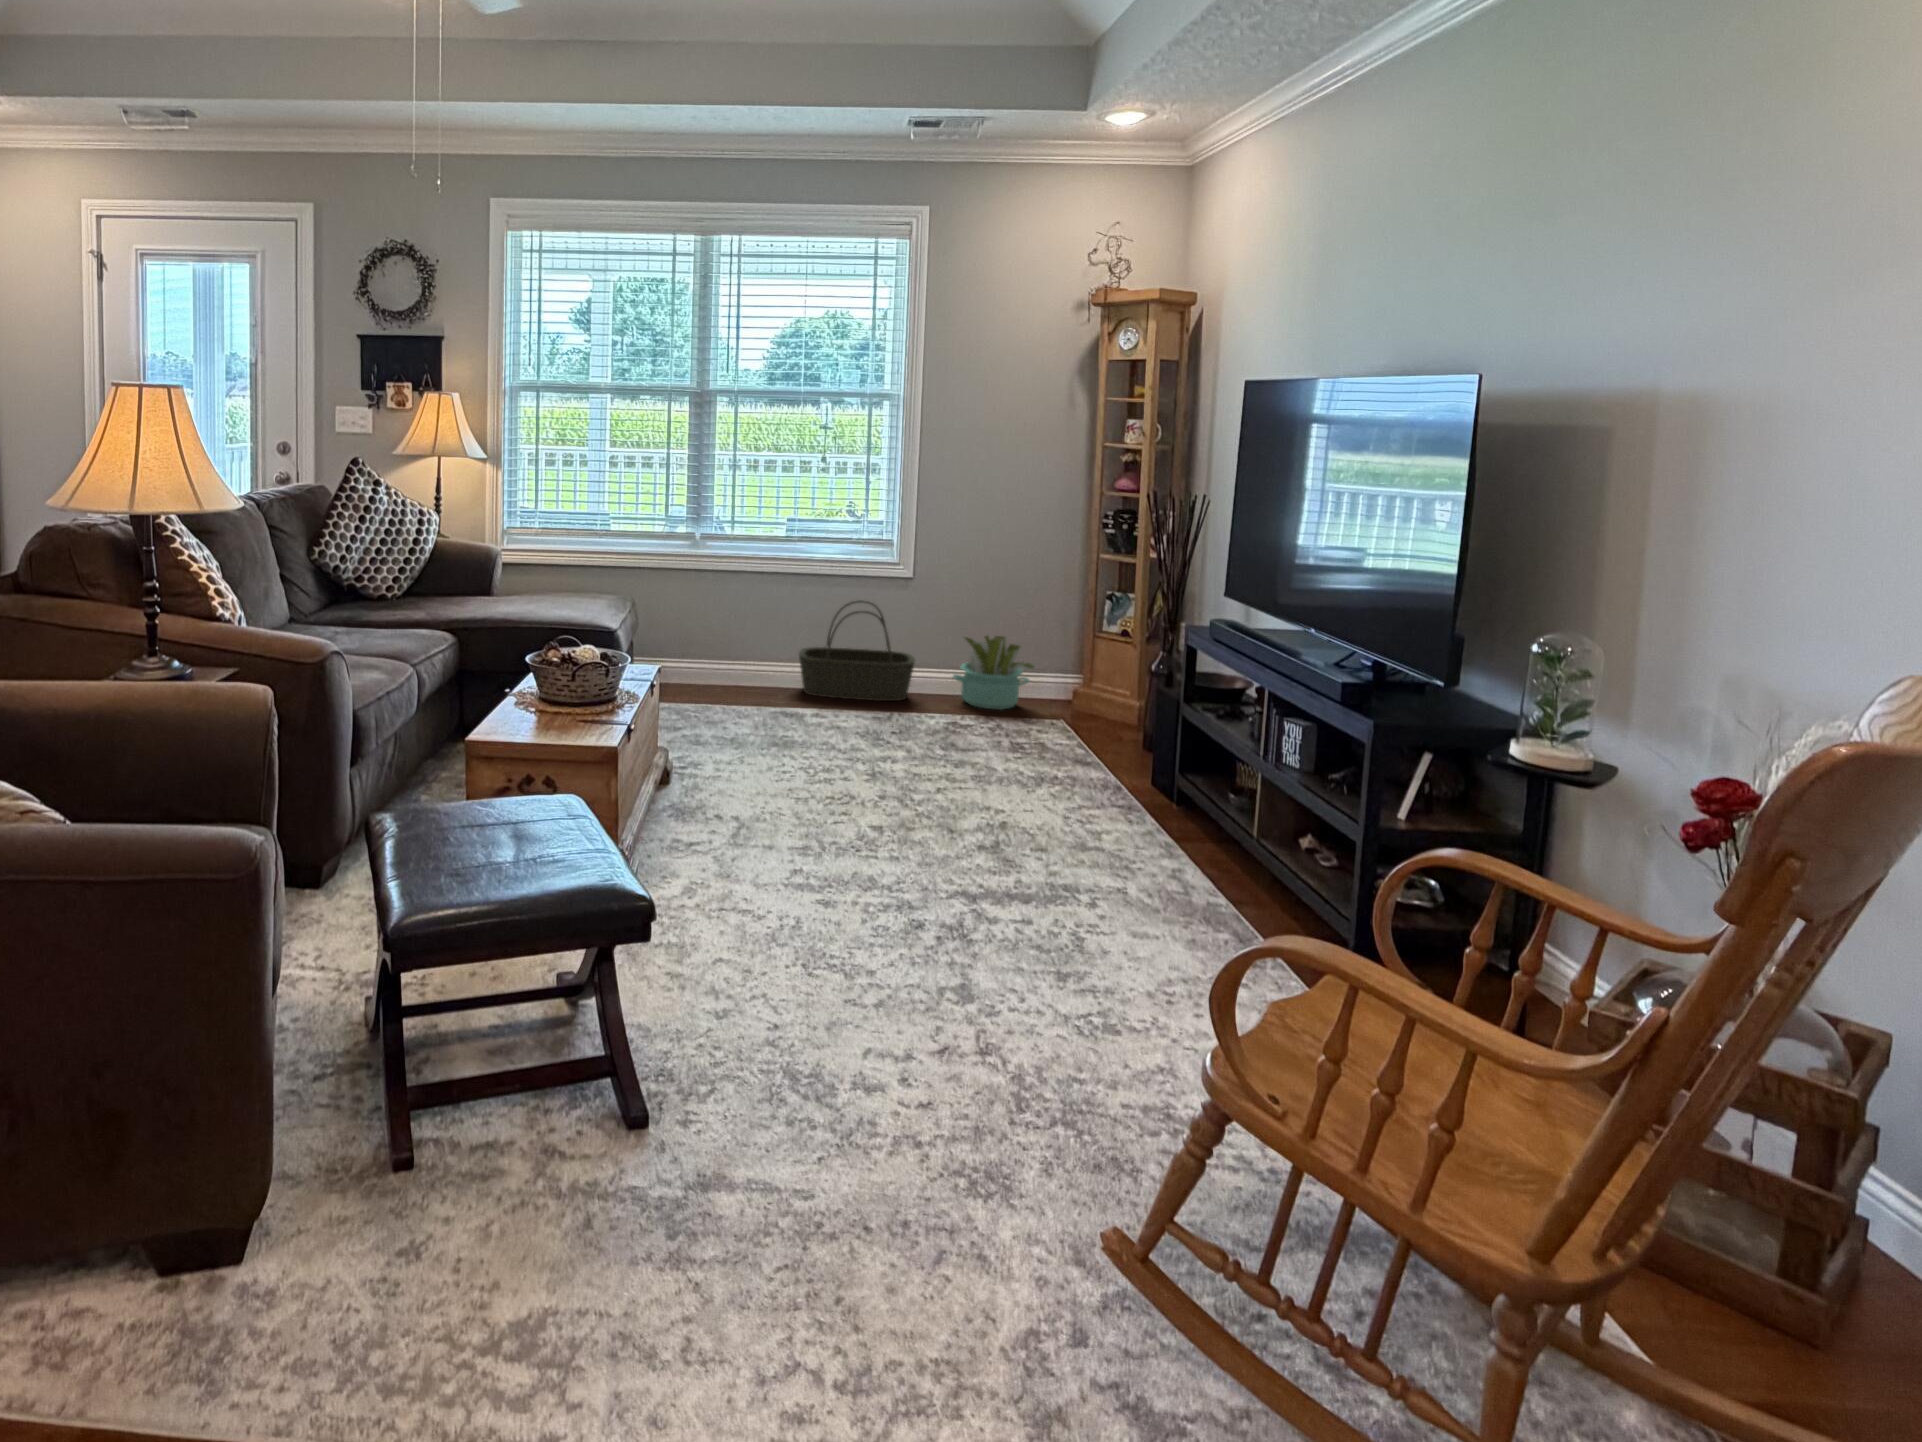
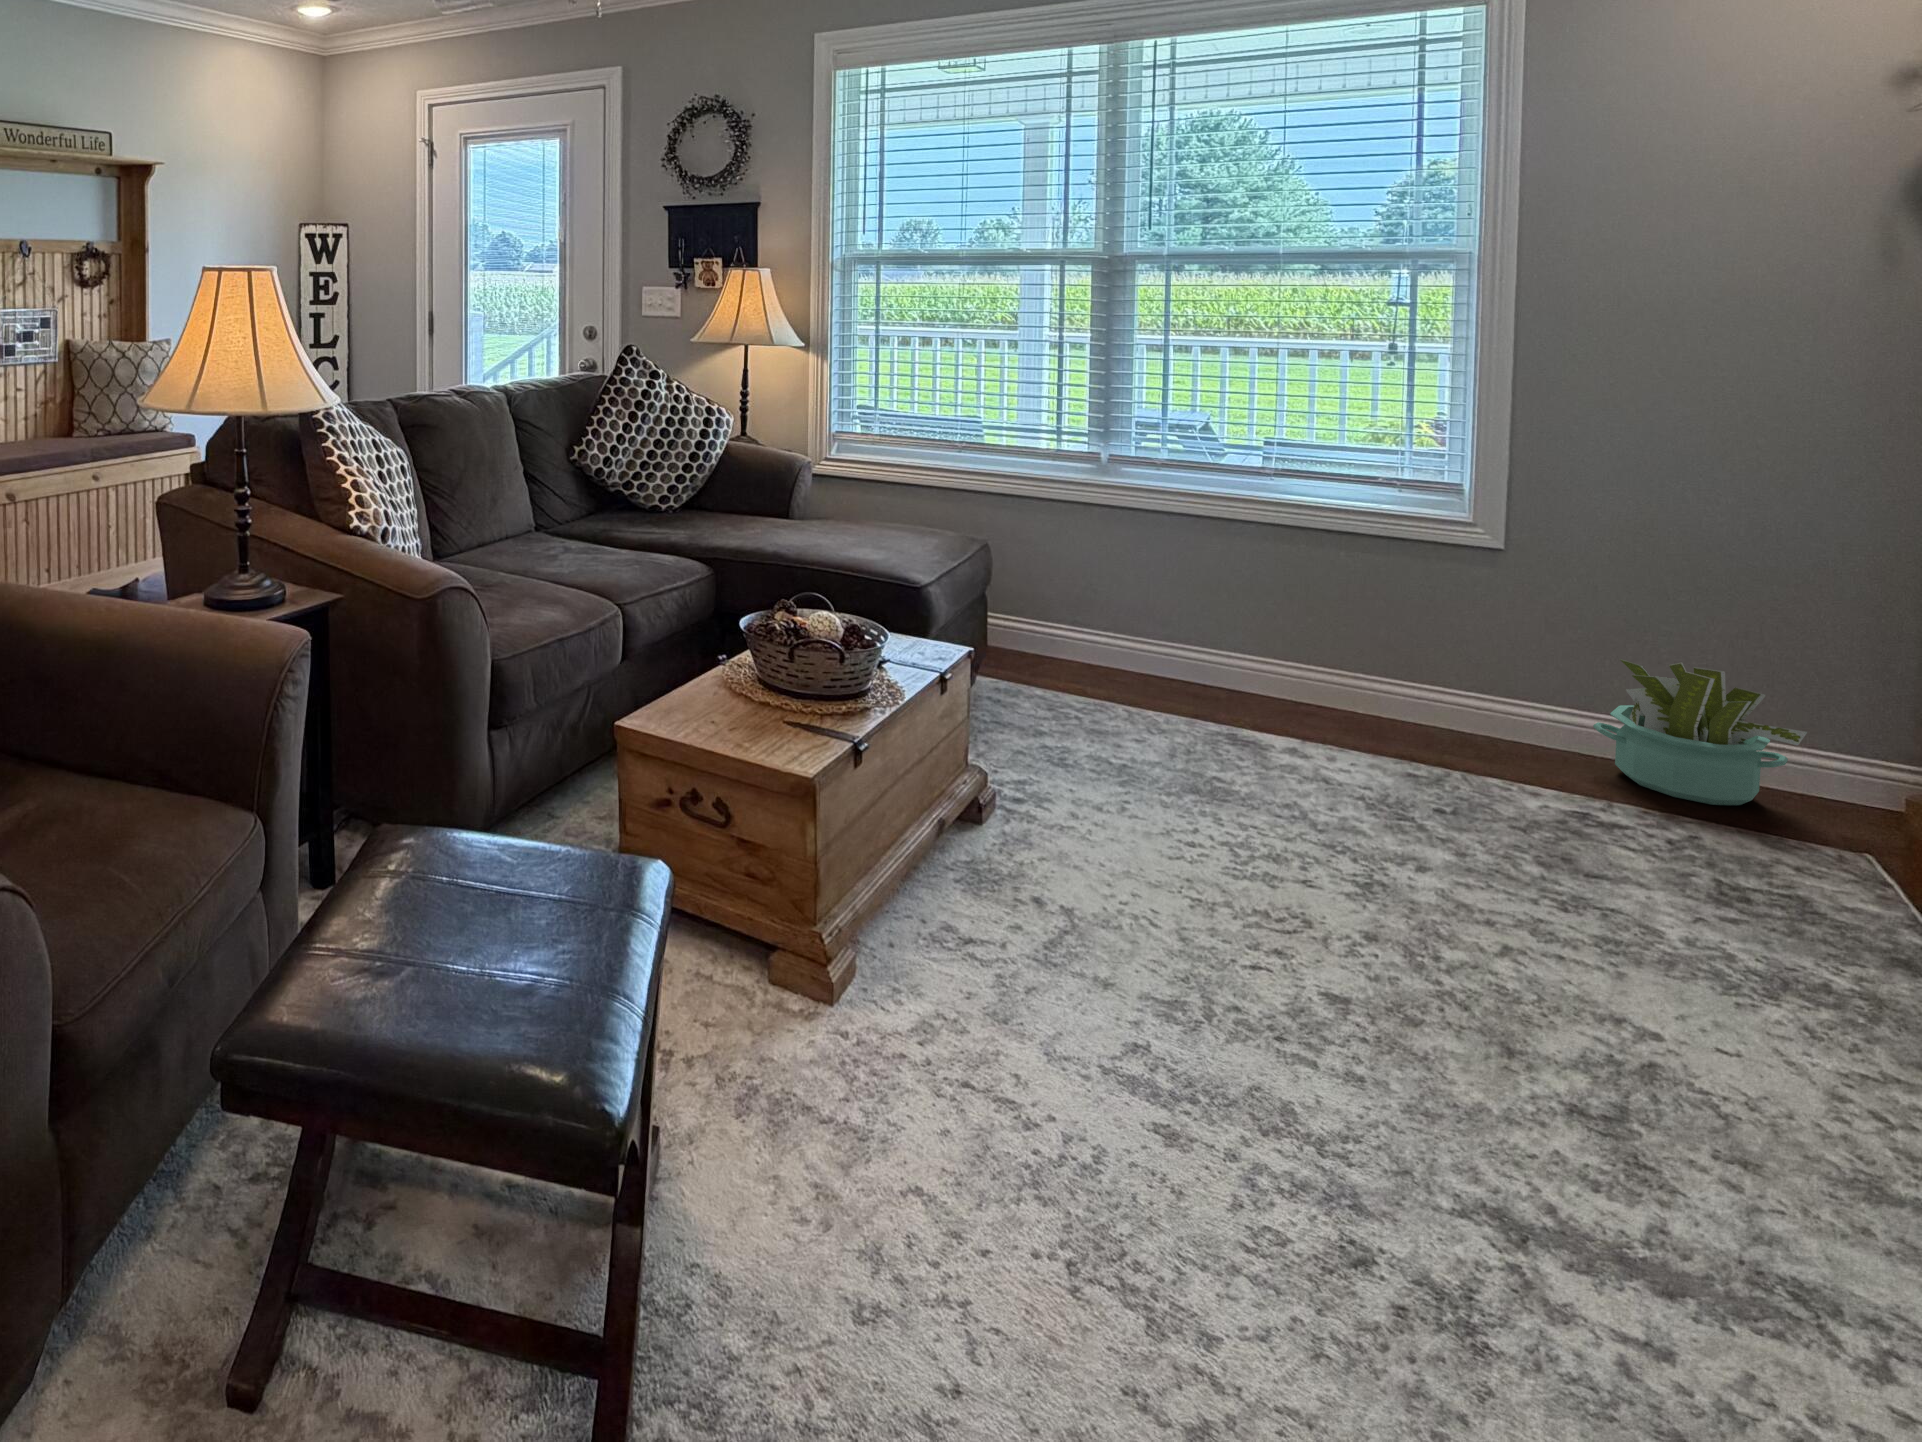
basket: present [799,600,915,701] -> none [1273,574,1509,749]

